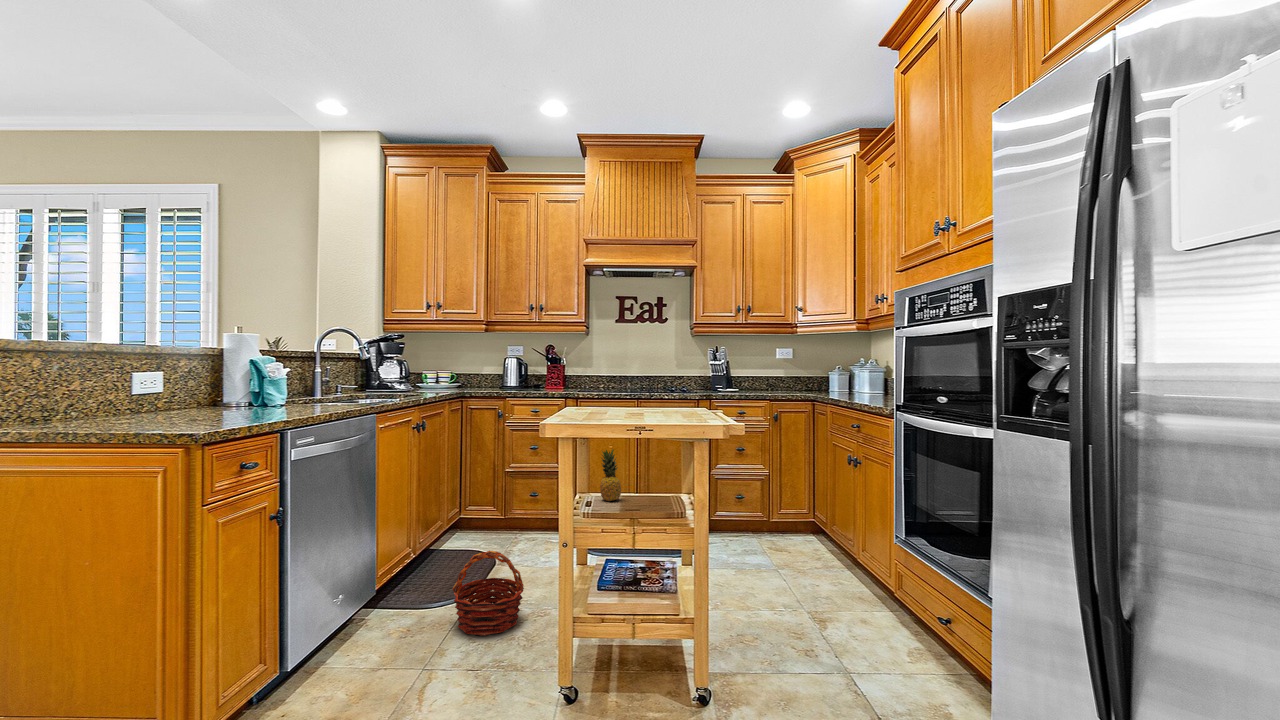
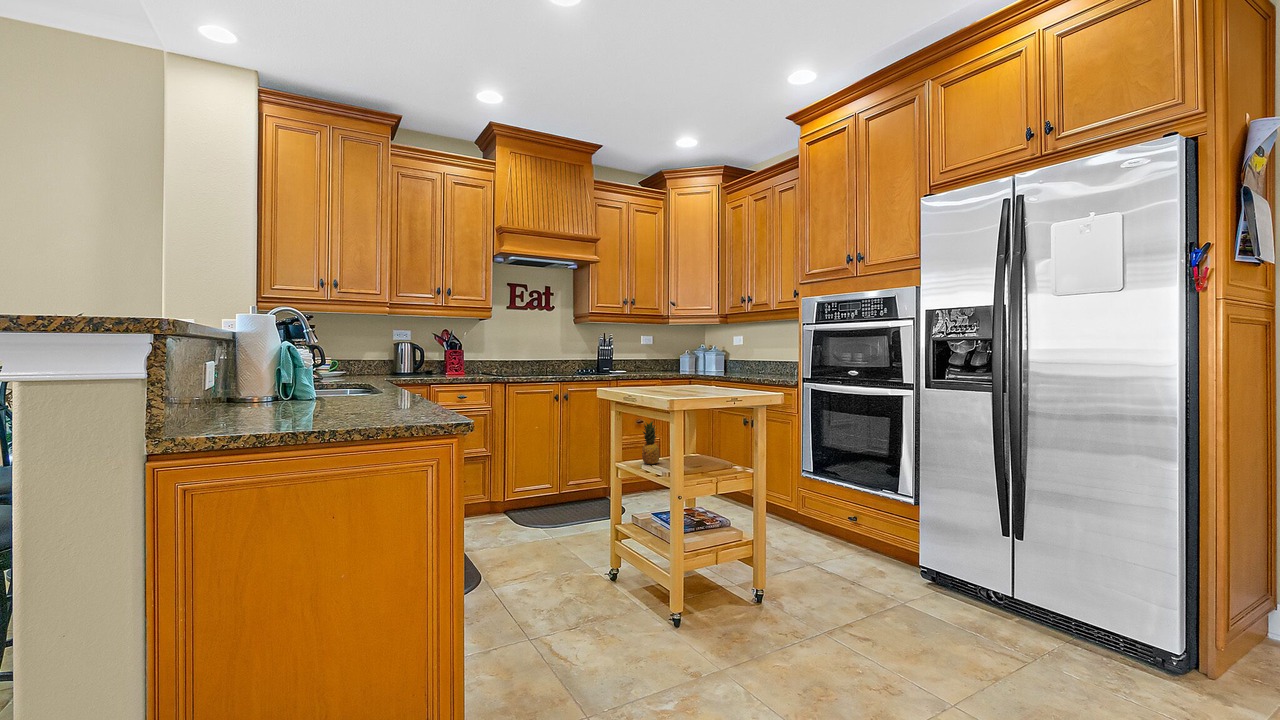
basket: present [453,551,524,636] -> none [499,525,563,602]

